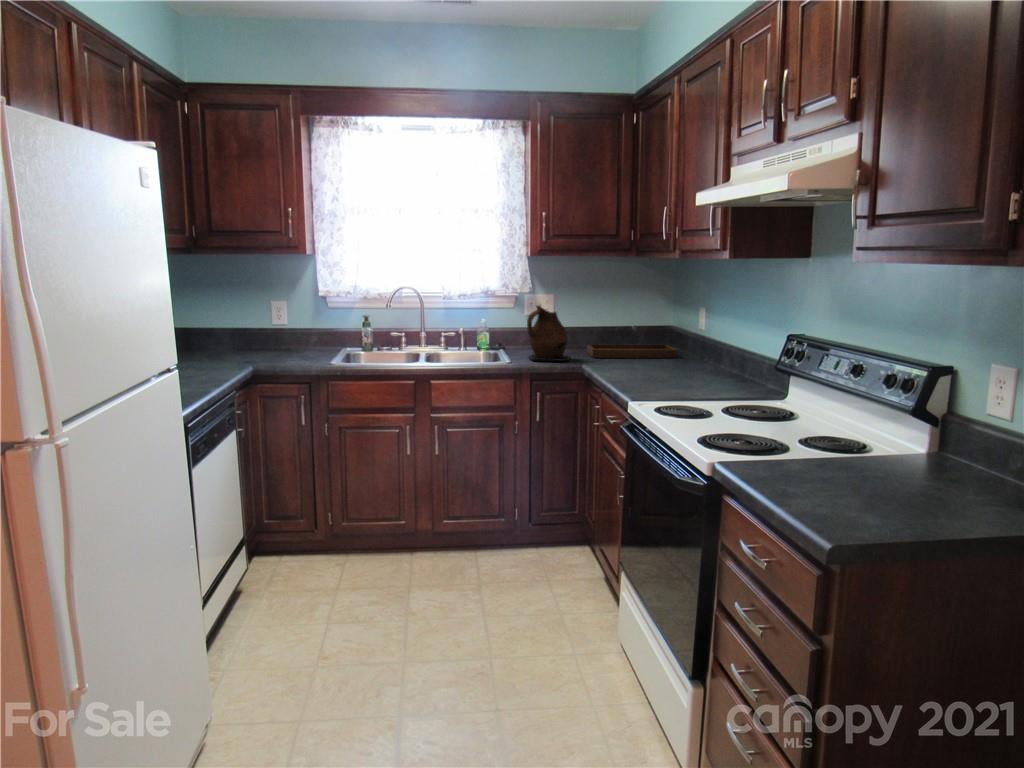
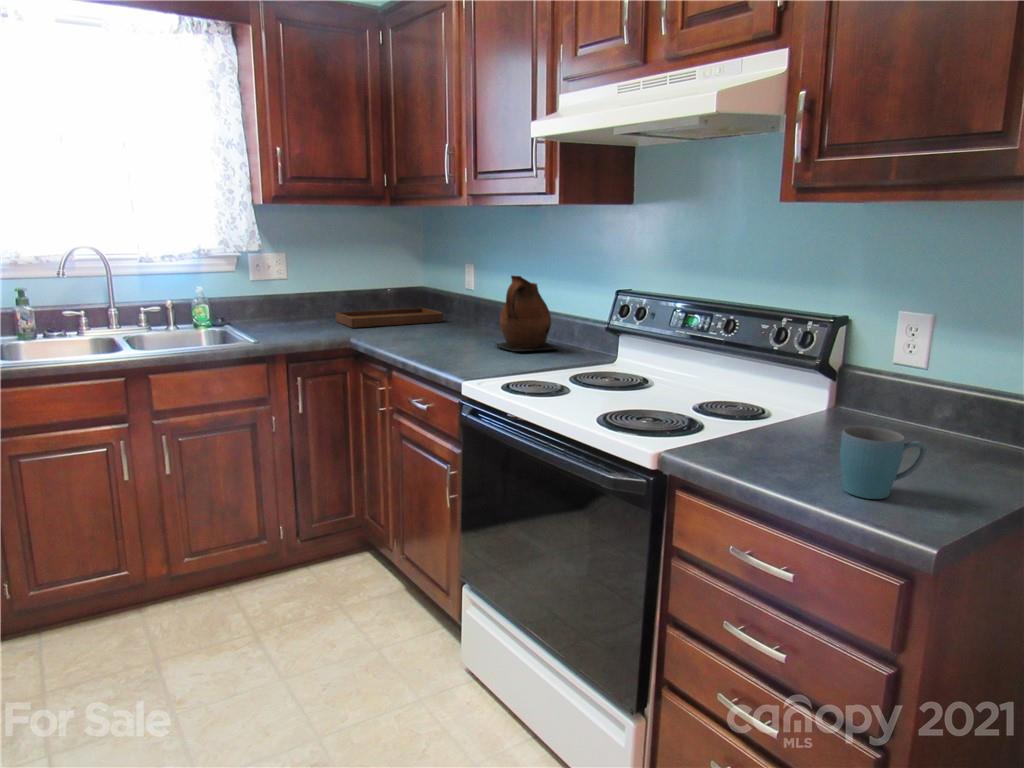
ceramic pitcher: present [527,306,570,361] -> present [497,275,559,351]
mug: none [811,451,882,511] -> present [840,426,927,499]

